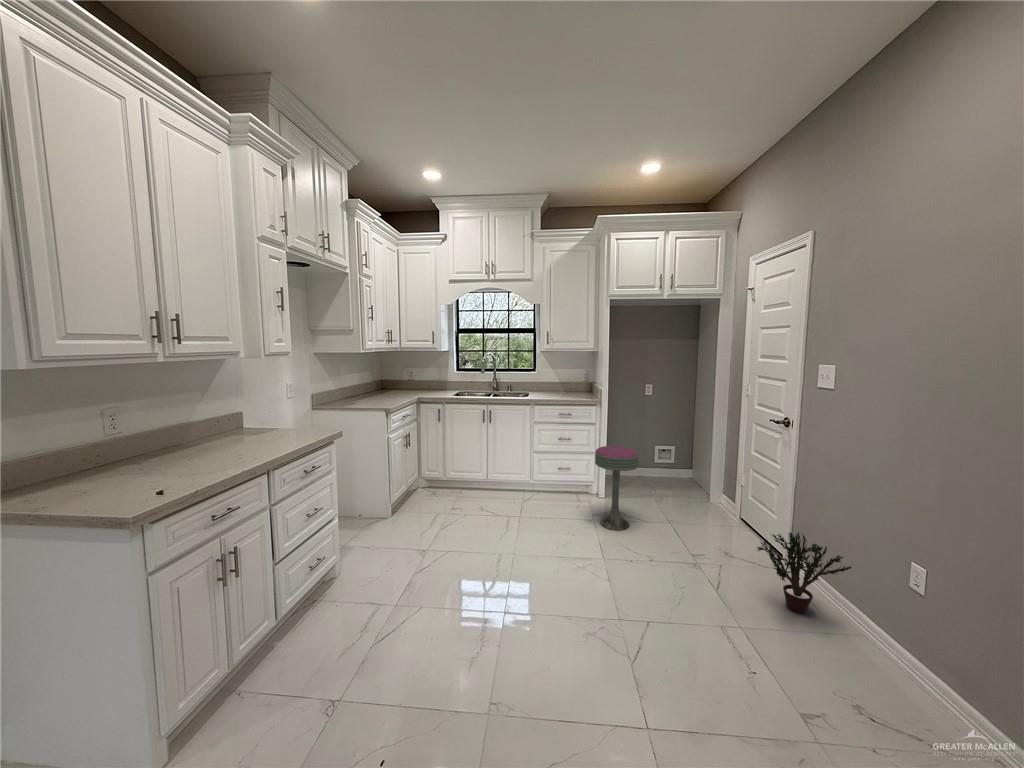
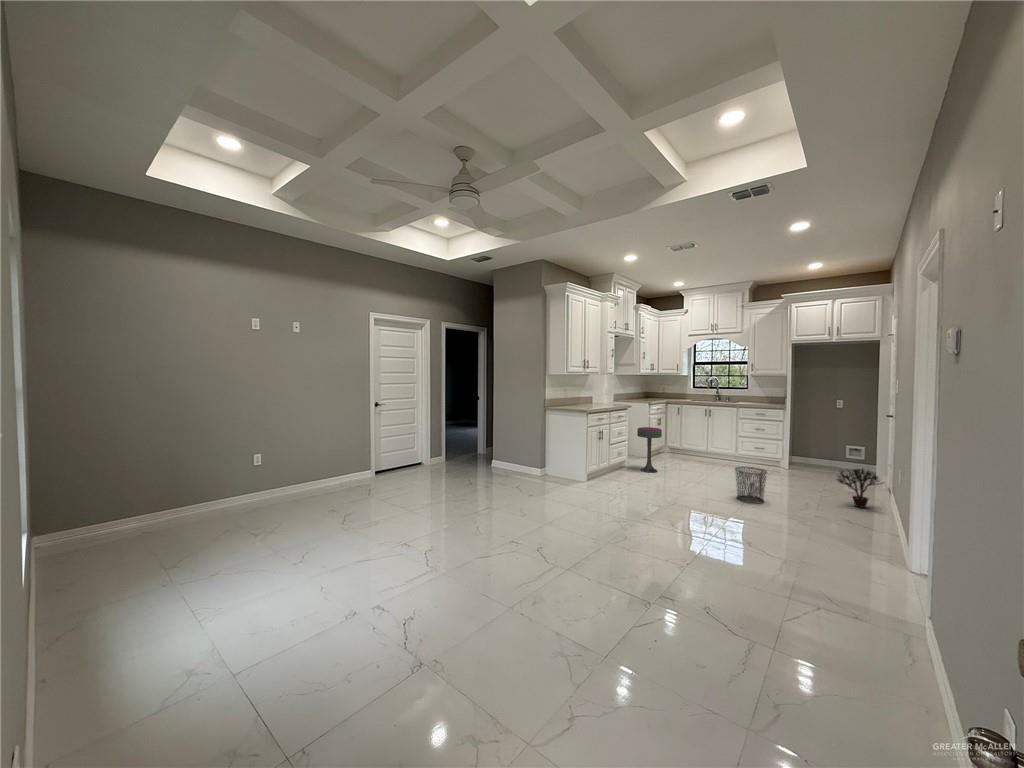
bar stool: present [595,446,639,530] -> present [637,427,662,472]
waste bin: none [617,584,695,704] -> present [735,467,767,503]

